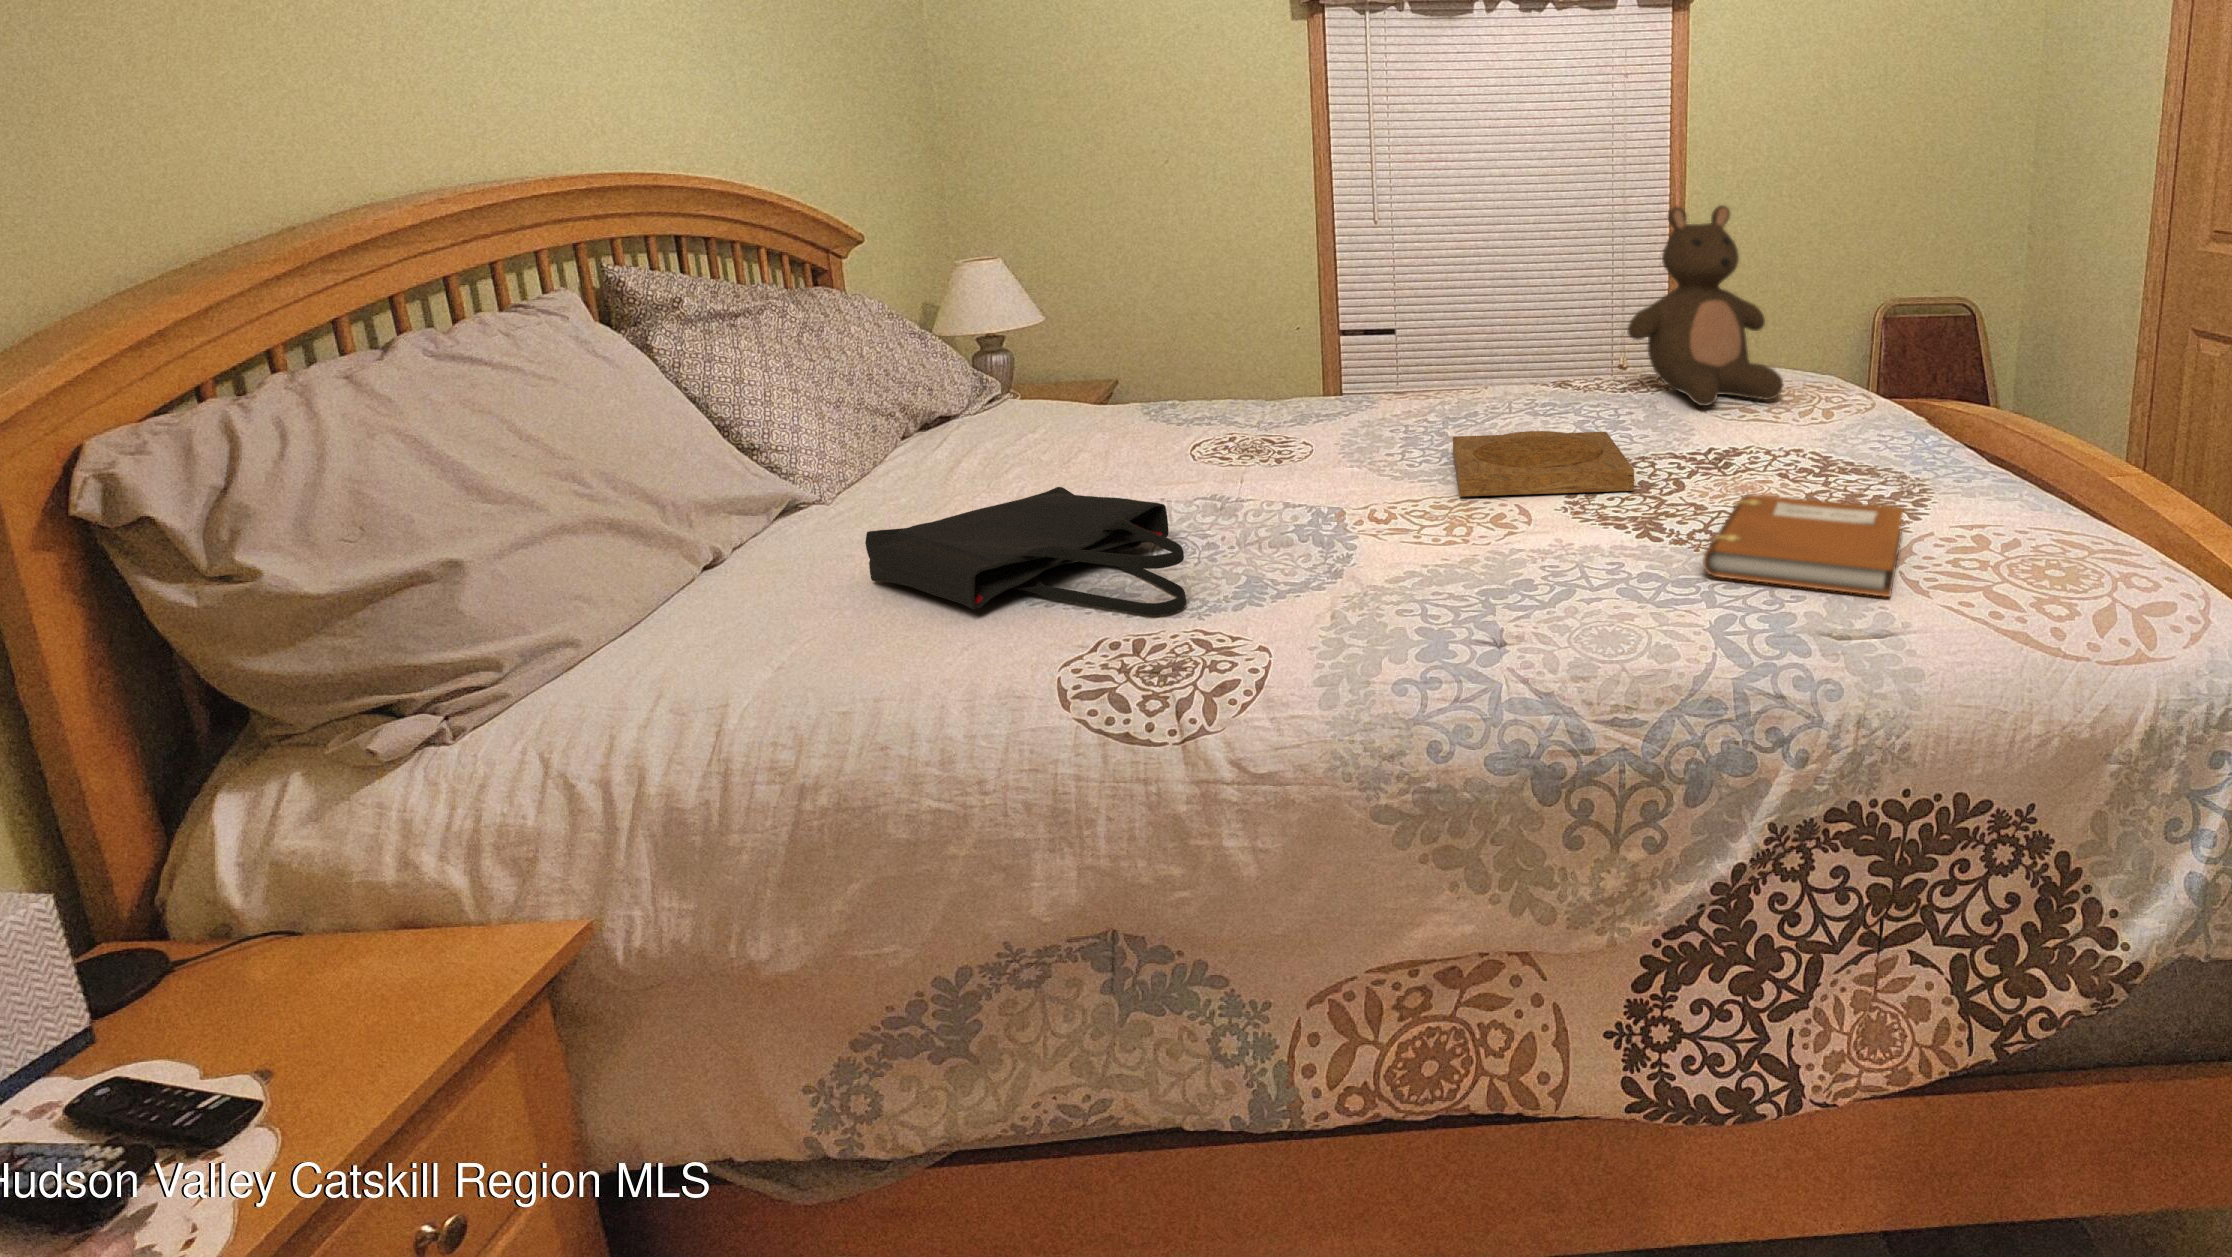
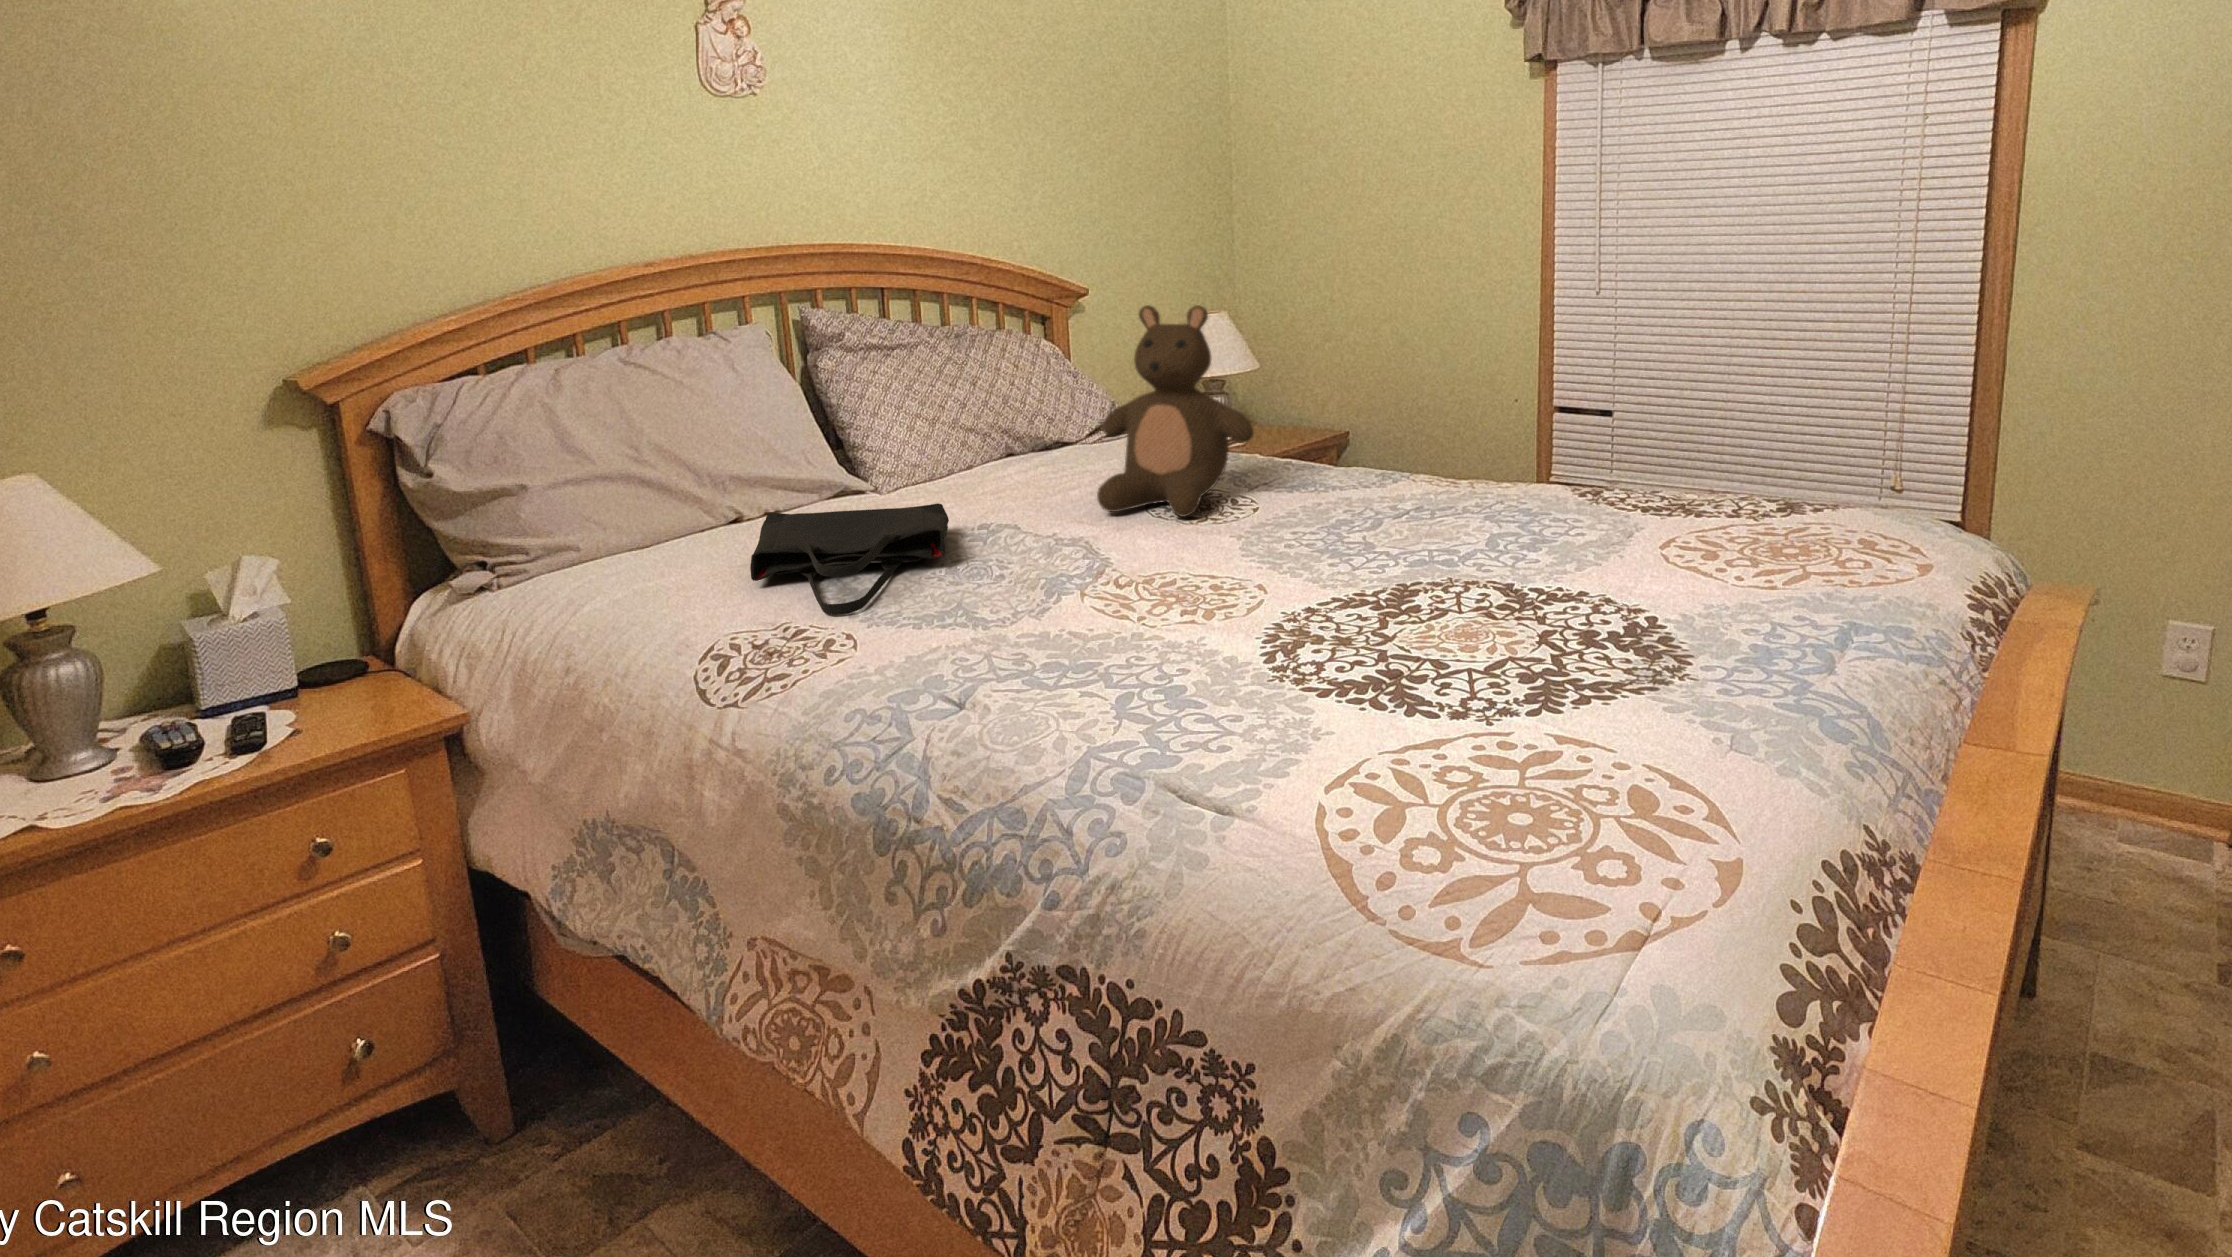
stuffed bear: present [1627,205,1783,406] -> present [1097,305,1254,517]
tray: present [1453,431,1634,497] -> none [1210,517,1450,604]
notebook: present [1703,494,1903,597] -> none [1200,631,1504,775]

